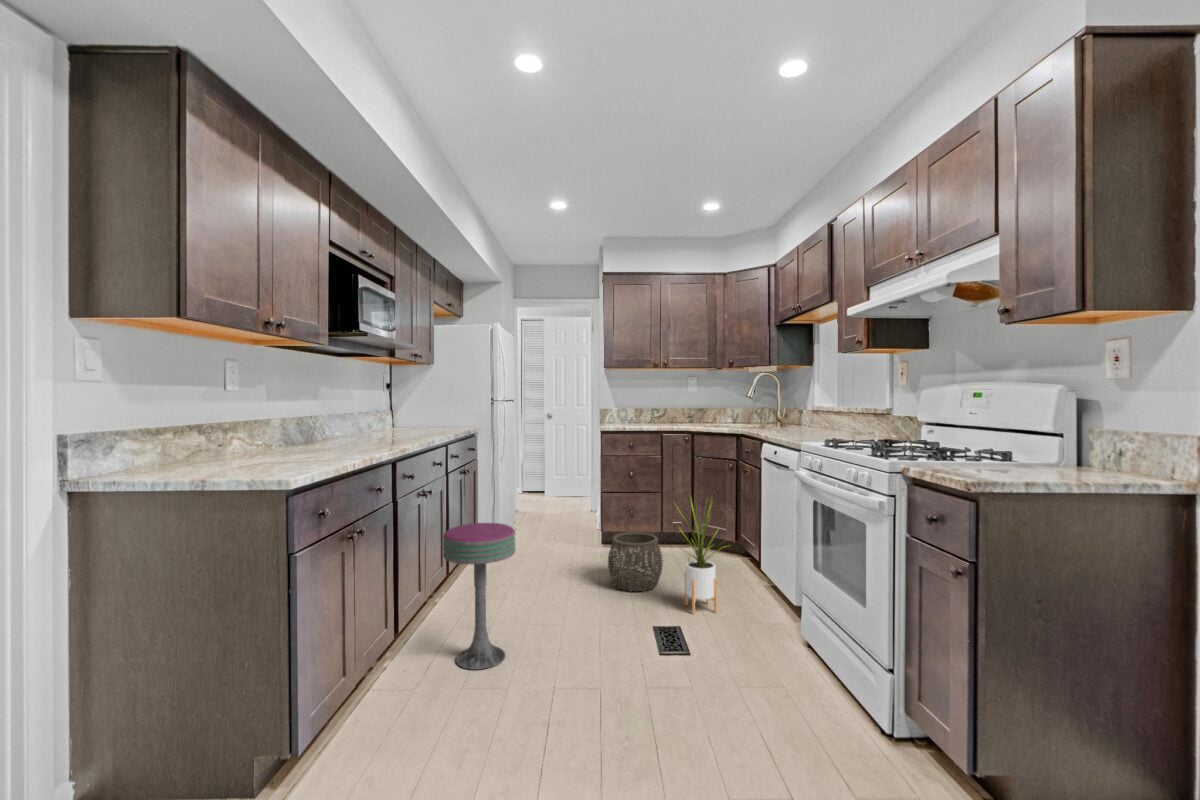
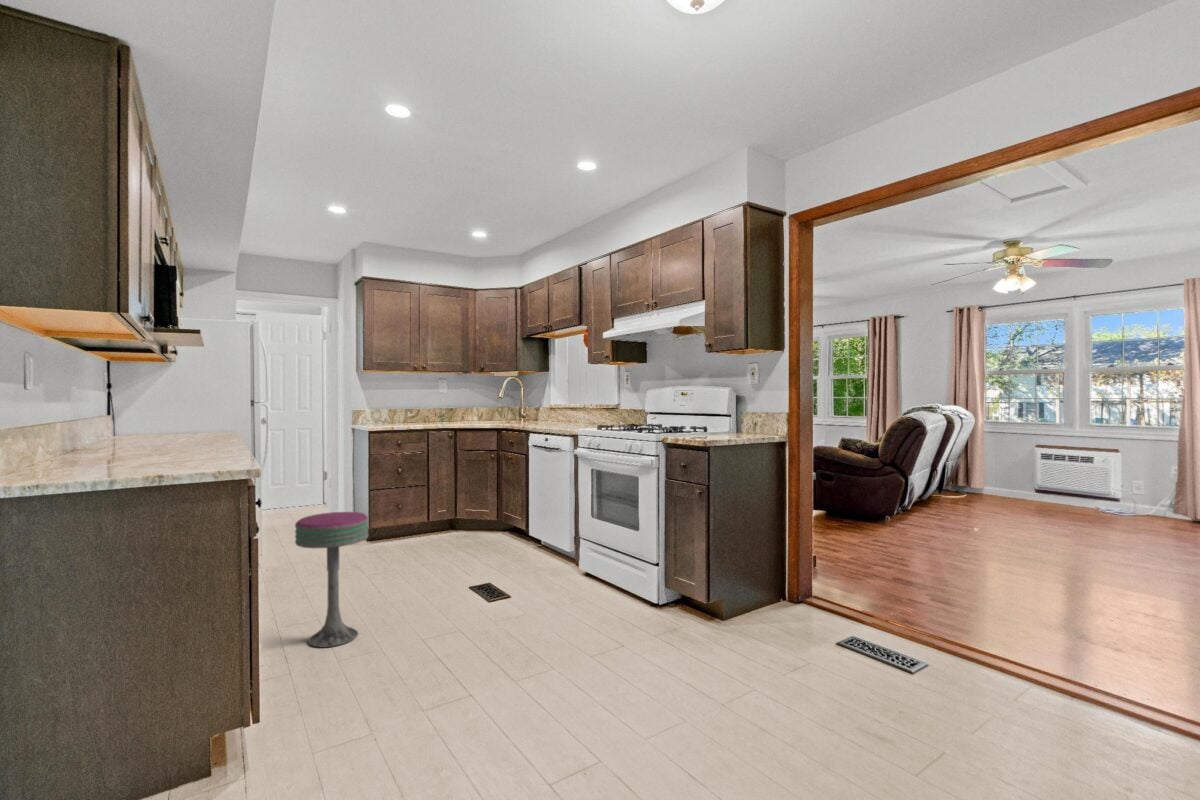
house plant: present [676,500,722,614] -> none [471,474,522,574]
woven basket: present [608,532,663,592] -> none [402,518,454,570]

